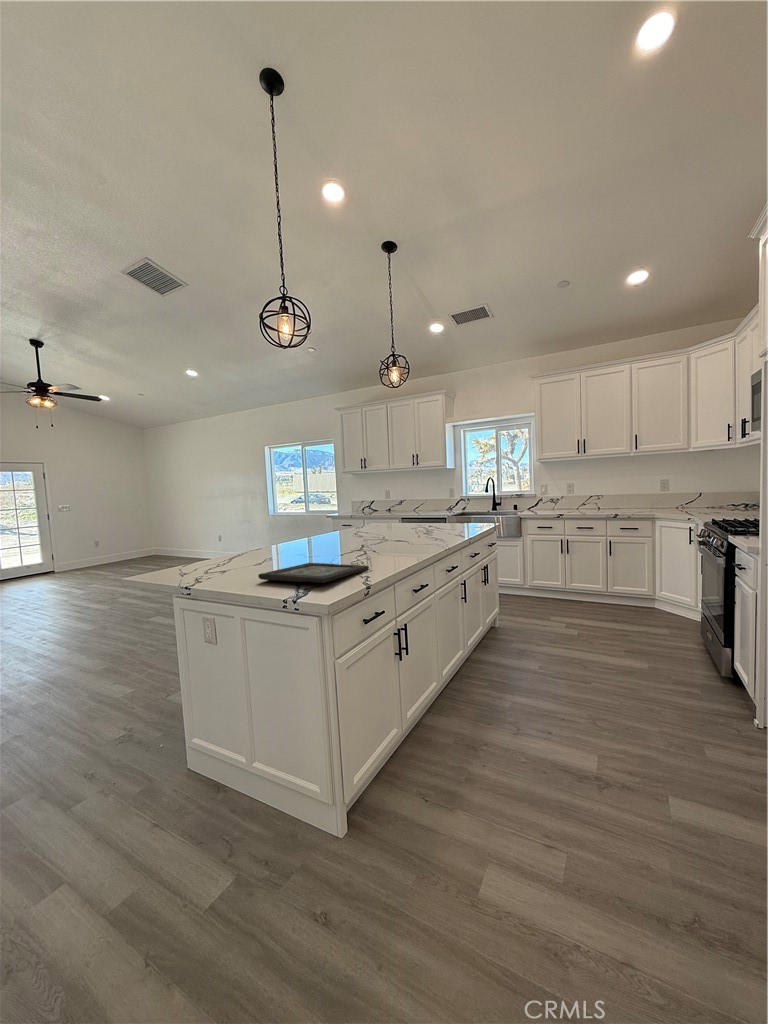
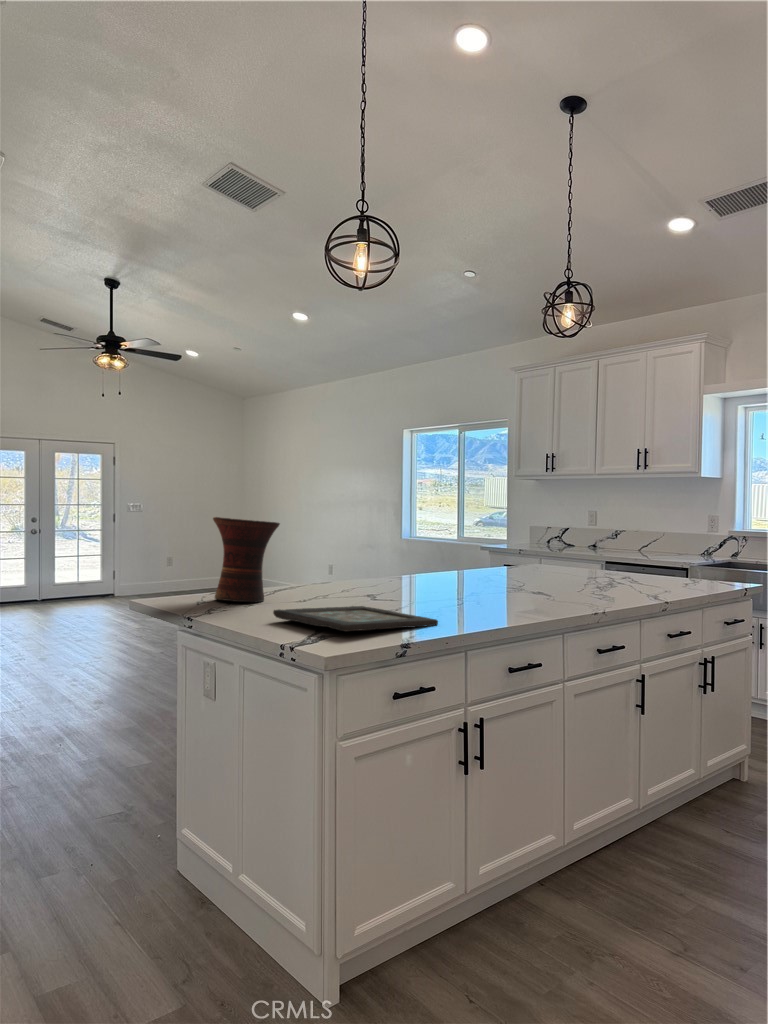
vase: none [189,512,241,571] -> present [213,517,280,602]

